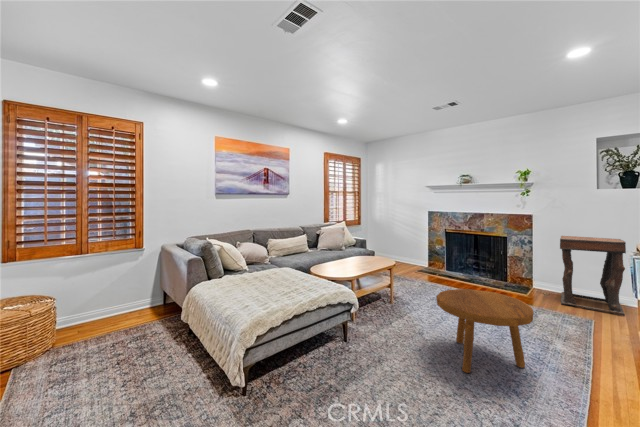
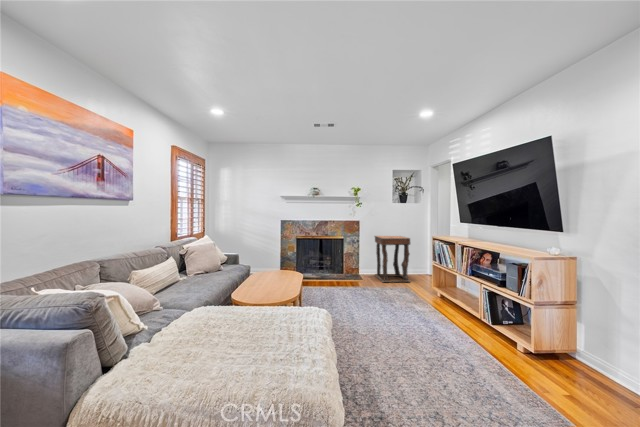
footstool: present [436,289,534,373] -> none [369,285,437,354]

